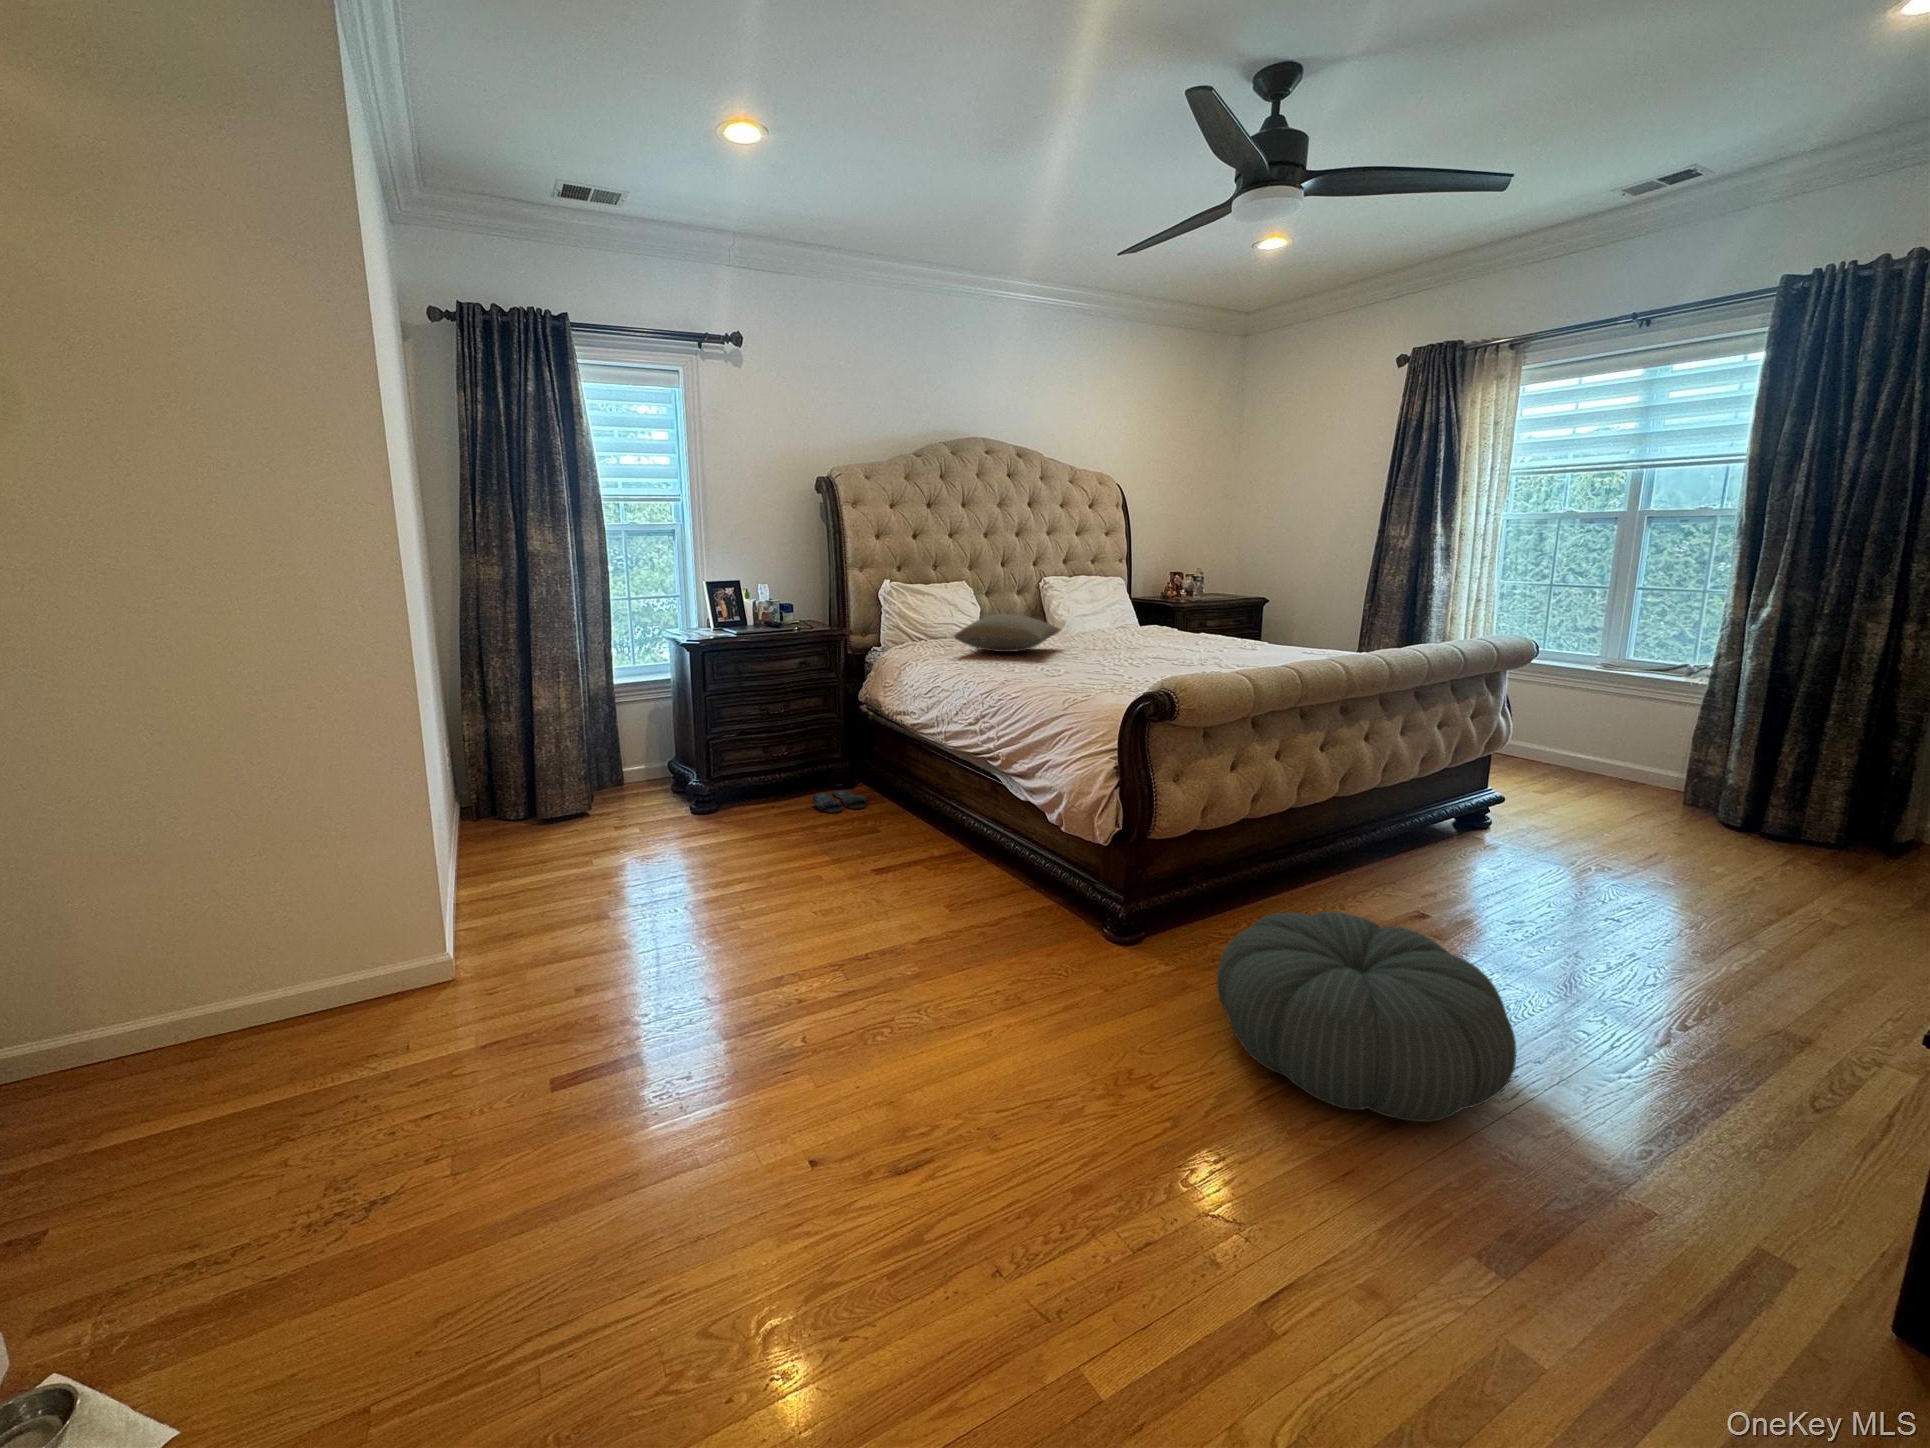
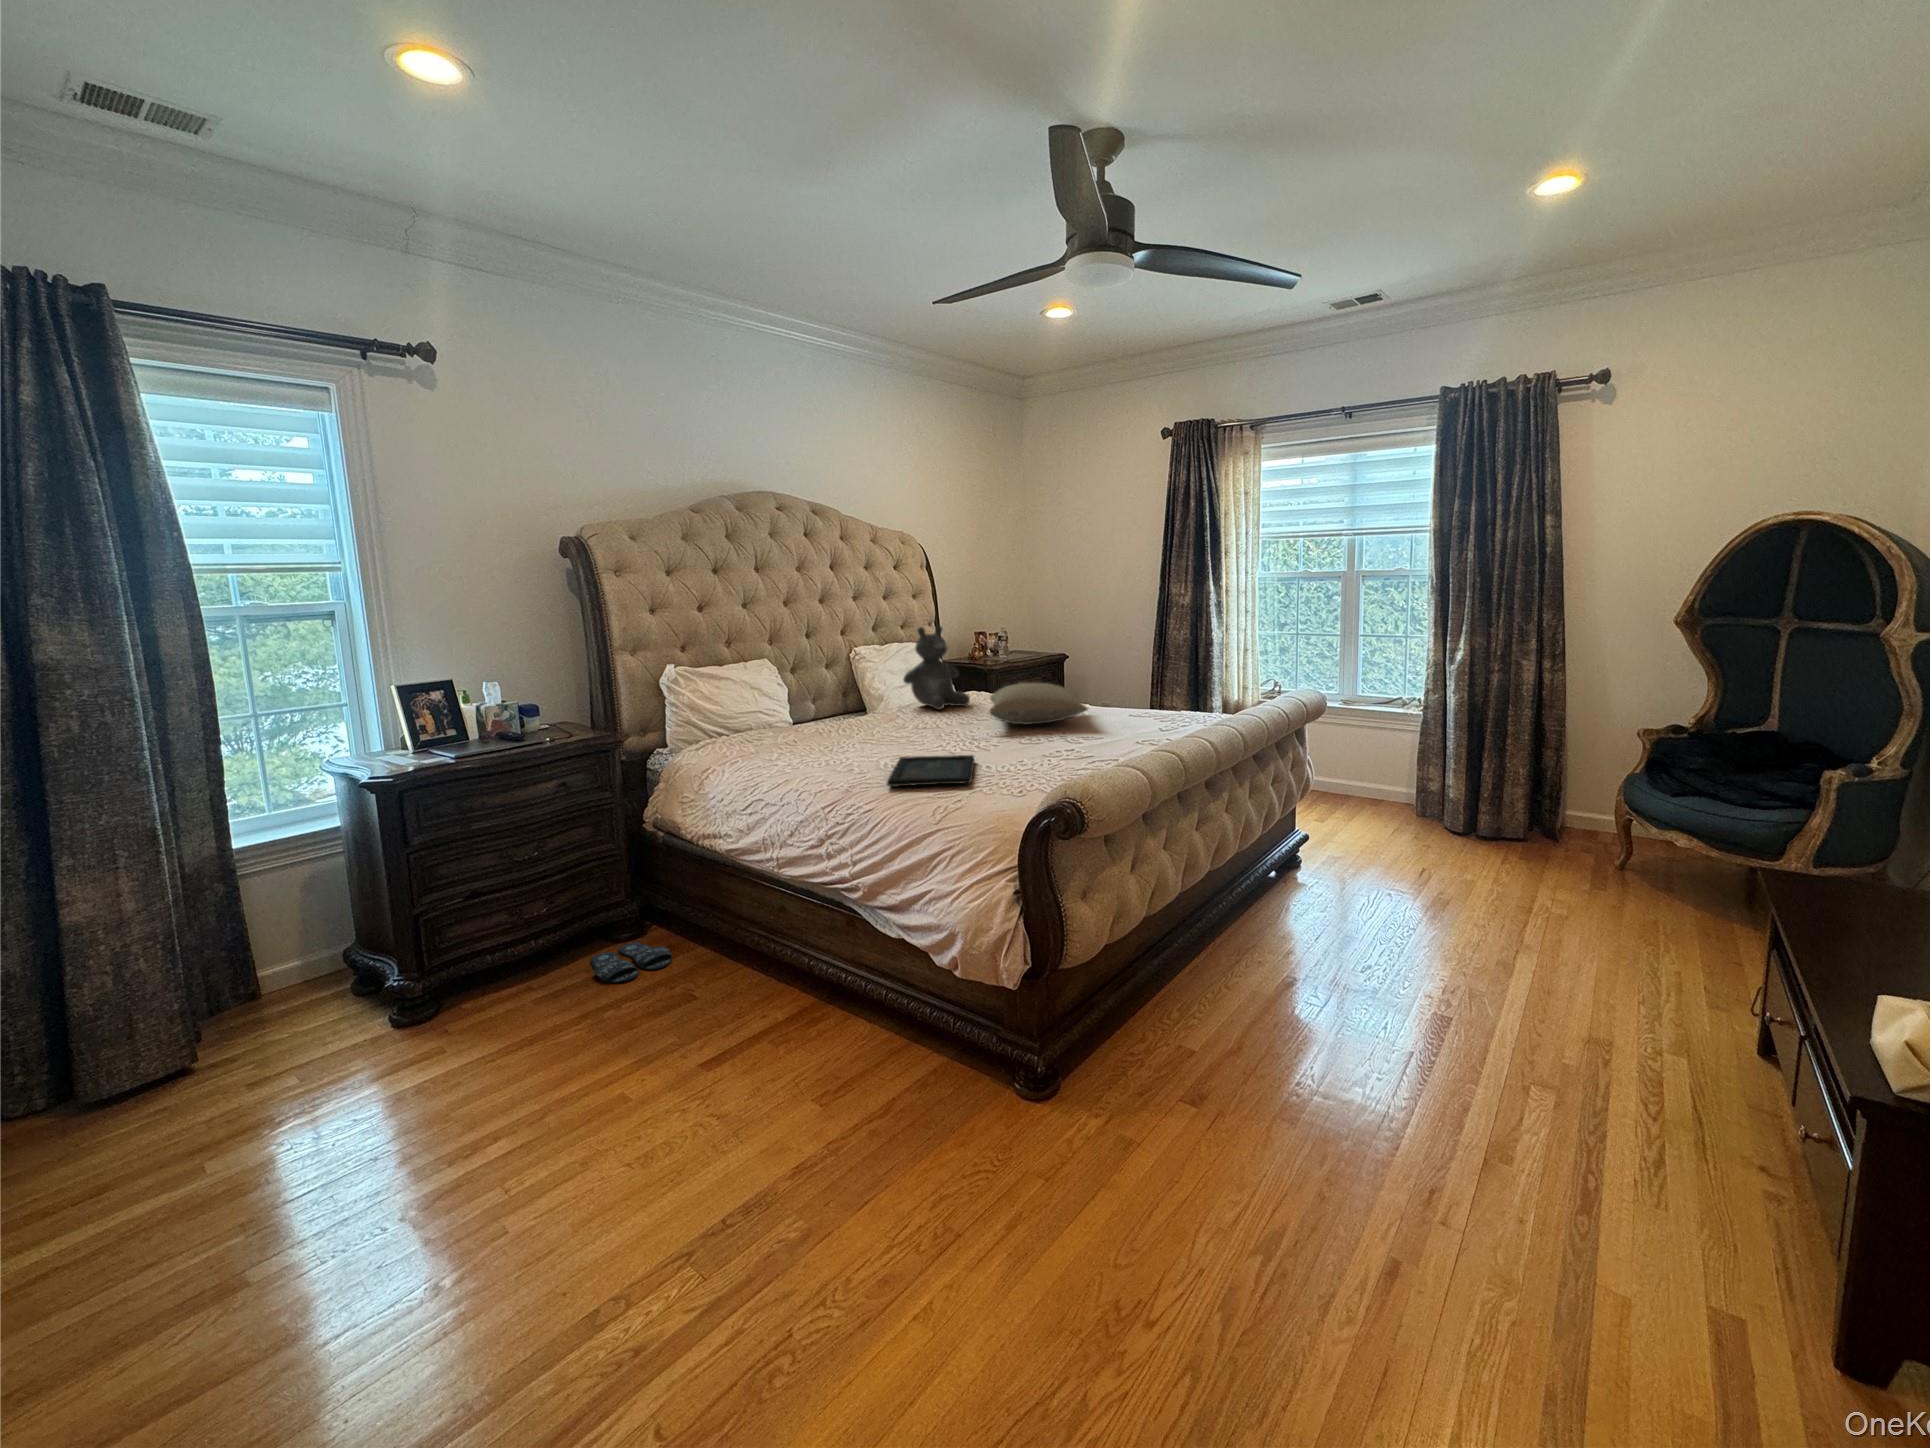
teddy bear: none [1080,559,1142,637] -> present [903,626,970,710]
pillow: present [954,614,1060,652] -> present [989,683,1087,724]
tray: none [1033,663,1119,685] -> present [887,755,975,786]
pouf: present [1216,911,1516,1122] -> none [1170,1019,1473,1278]

